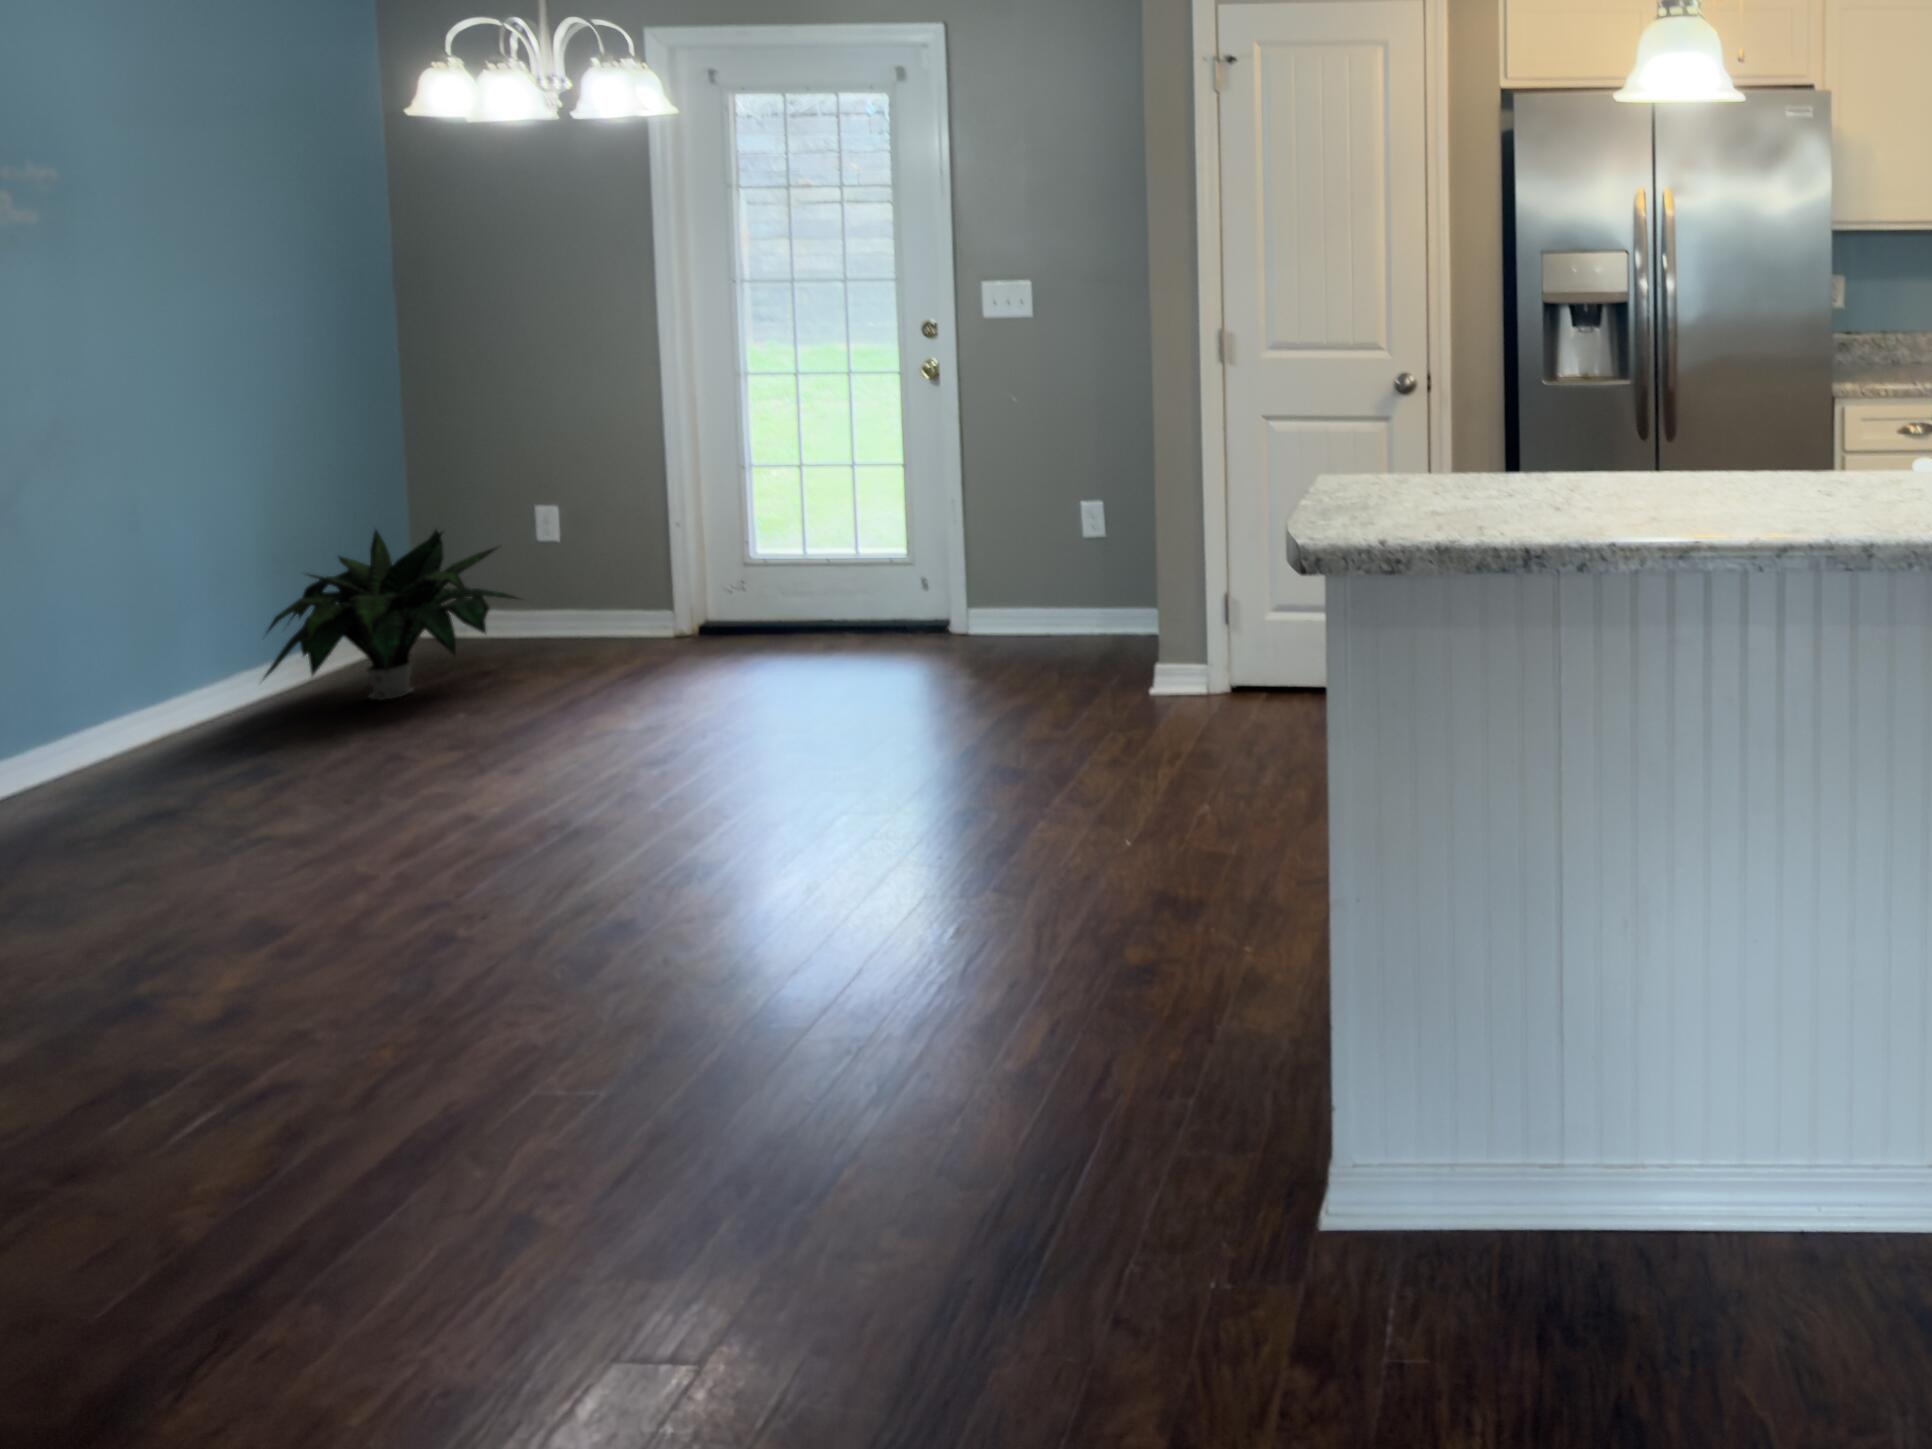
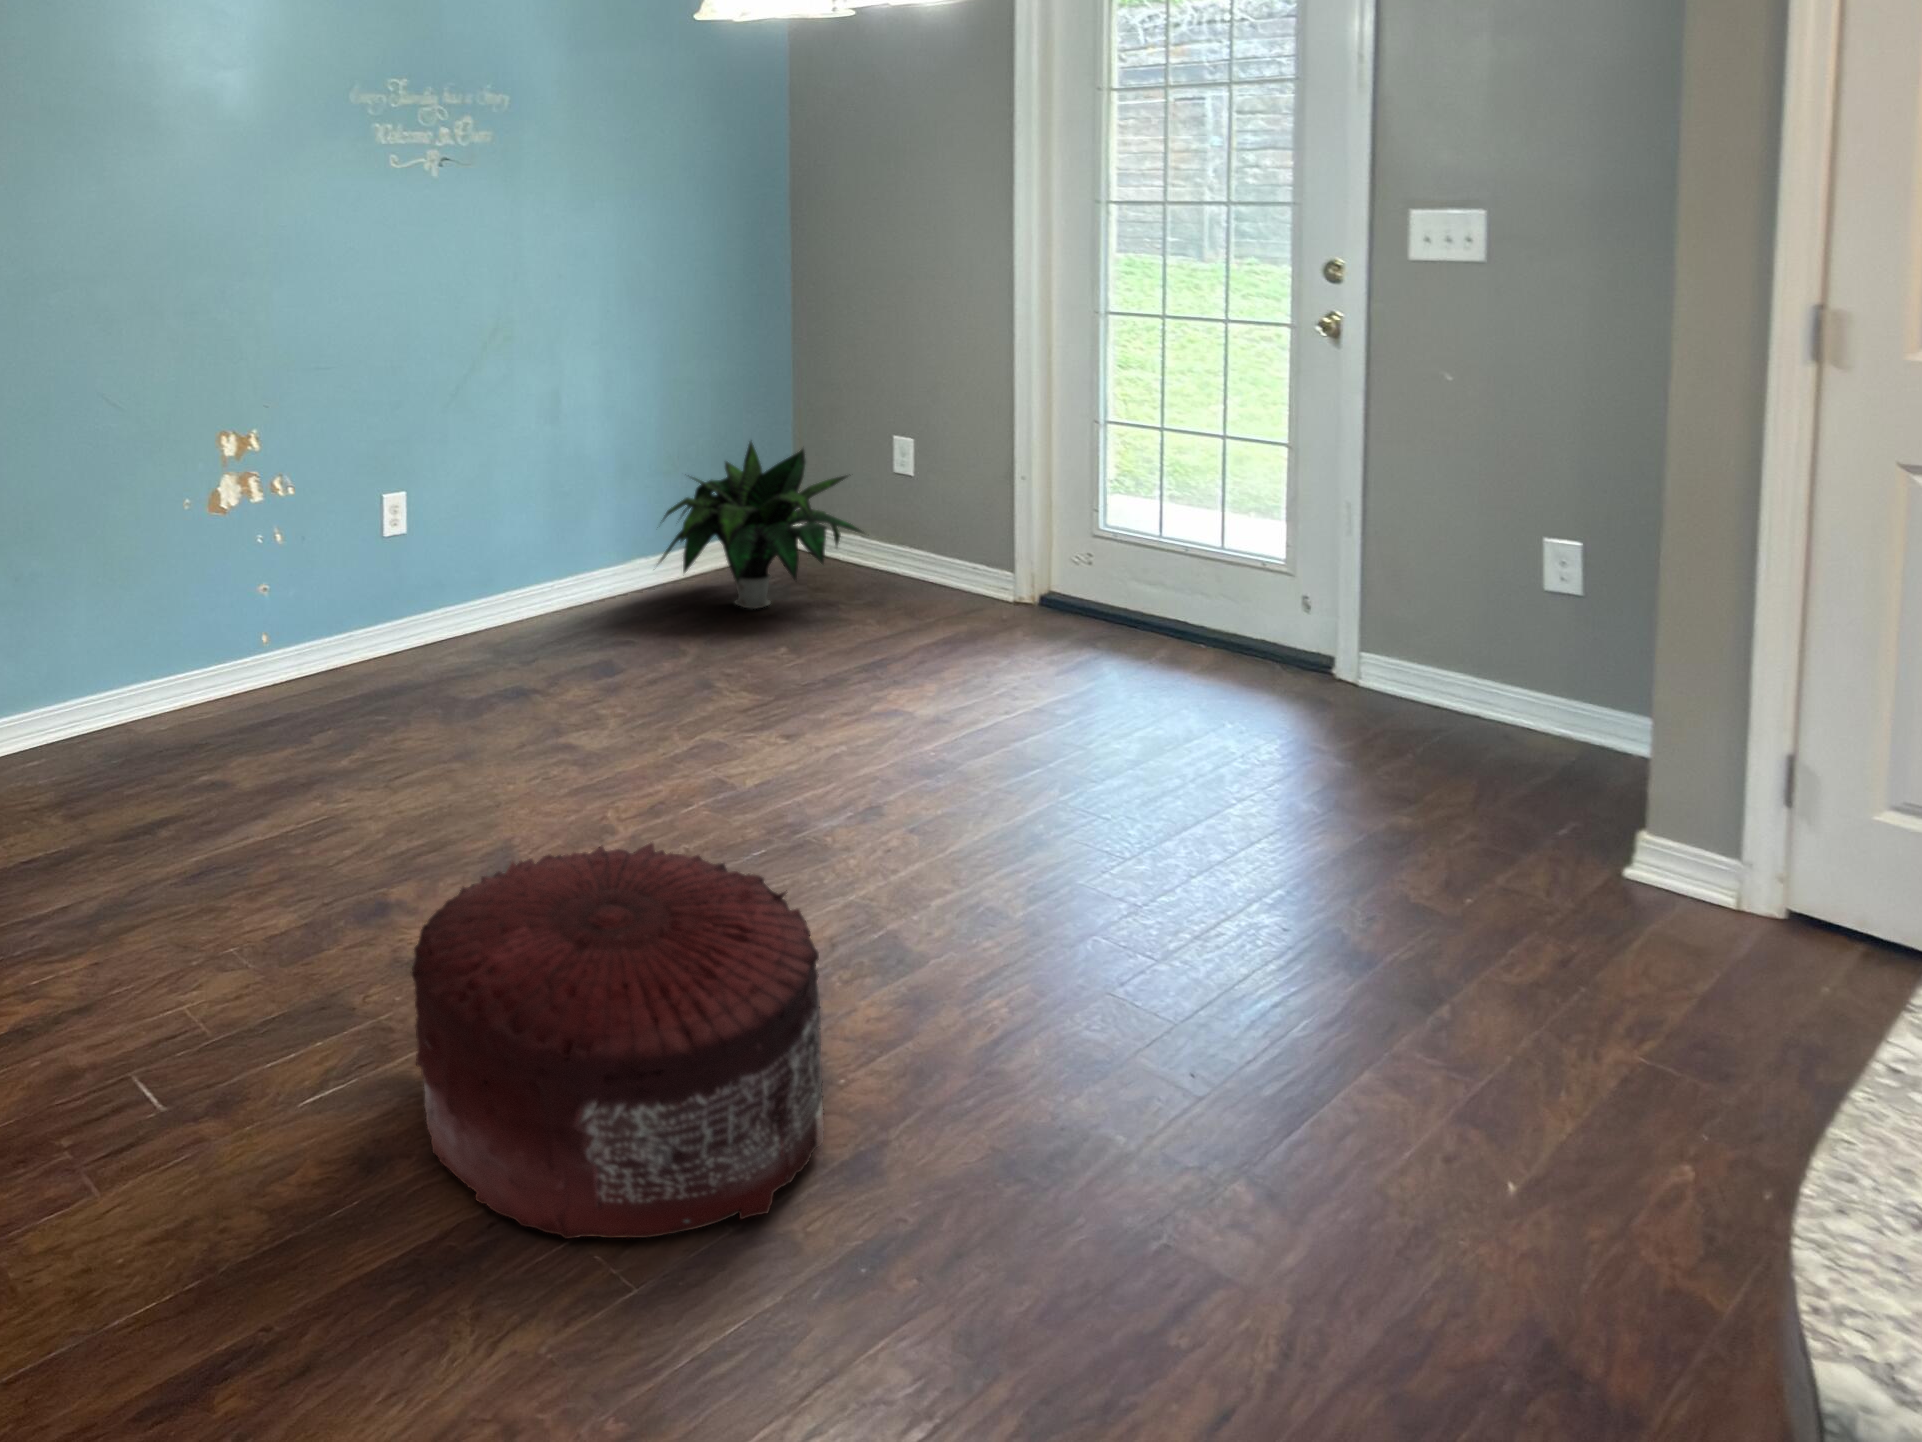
pouf: none [293,830,713,1151] -> present [411,843,824,1239]

